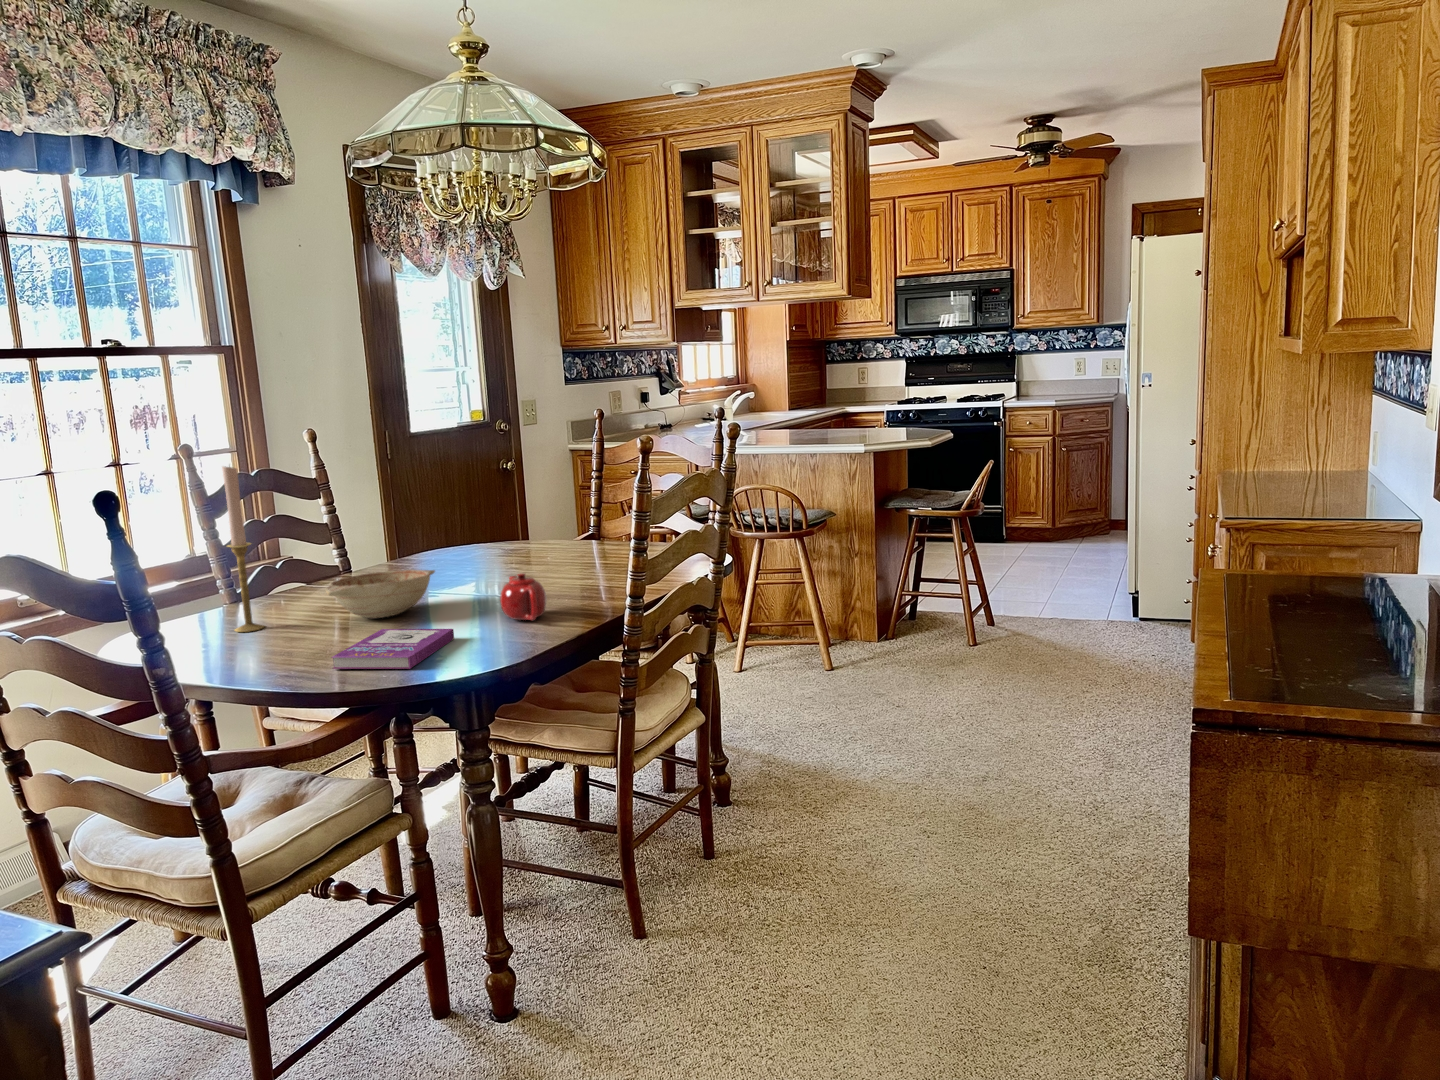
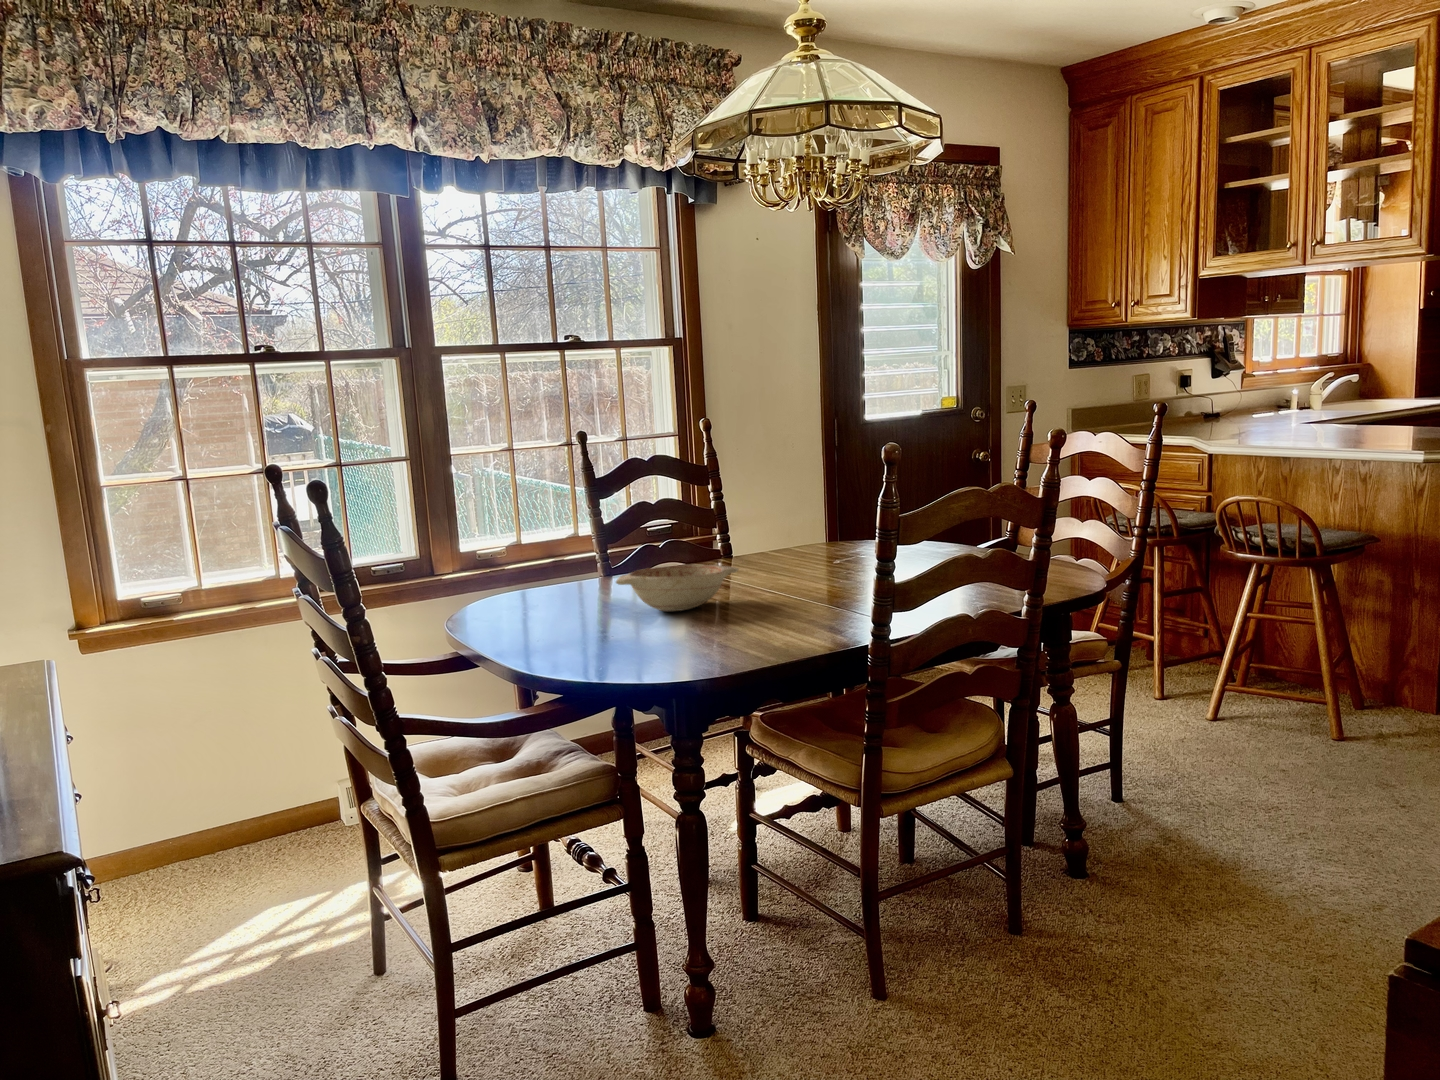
candlestick: present [222,467,264,632] -> none [549,451,582,609]
teapot: present [500,573,546,620] -> none [759,582,809,635]
book: present [331,629,454,669] -> none [559,624,695,670]

